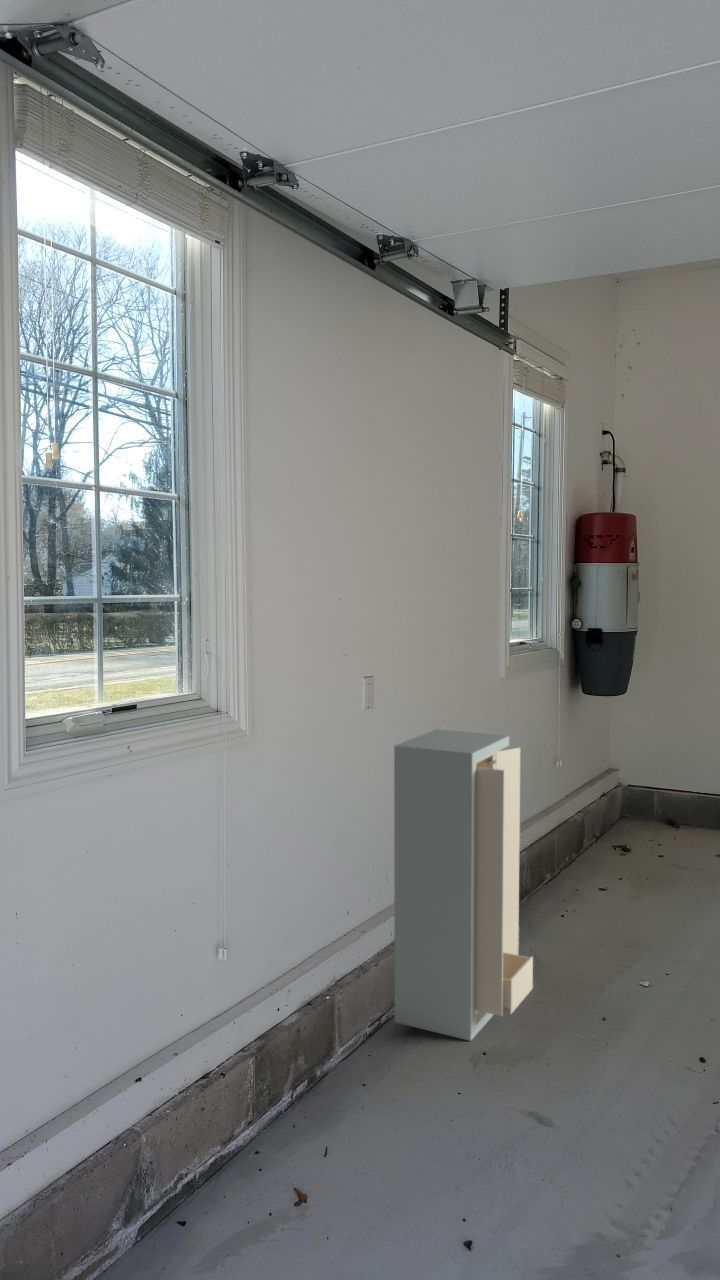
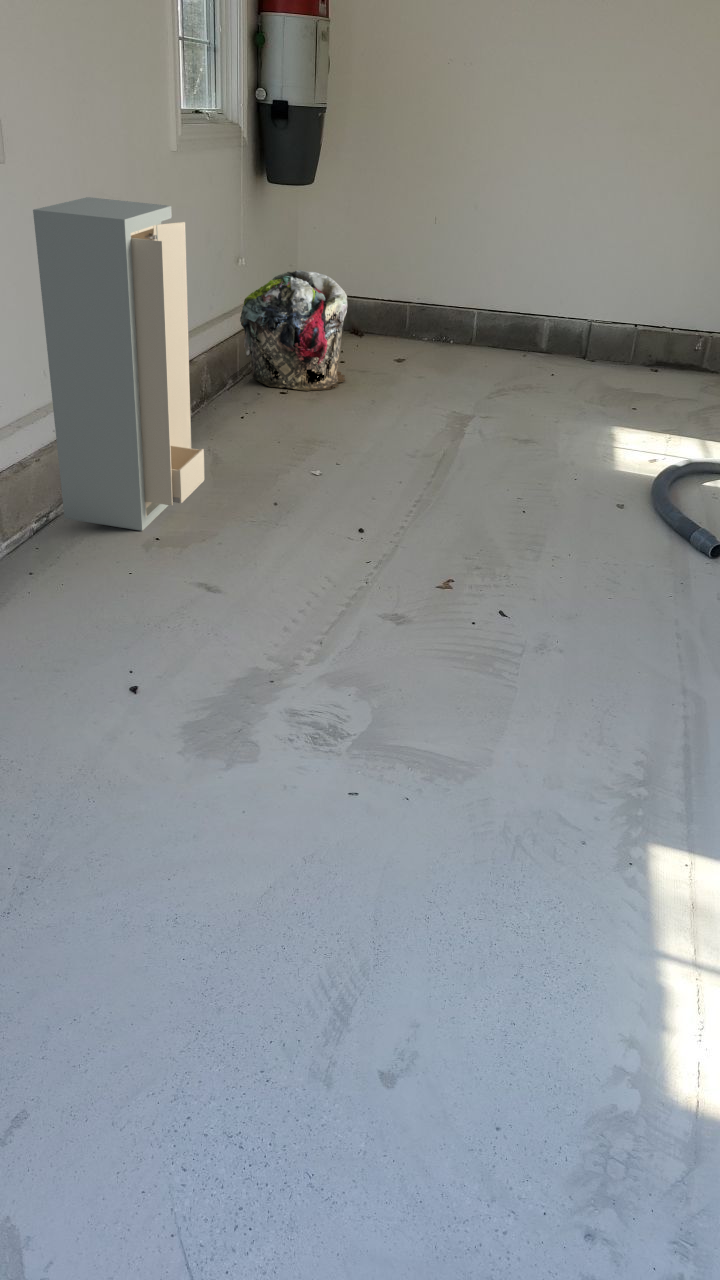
laundry basket: none [558,770,668,888] -> present [240,270,347,391]

